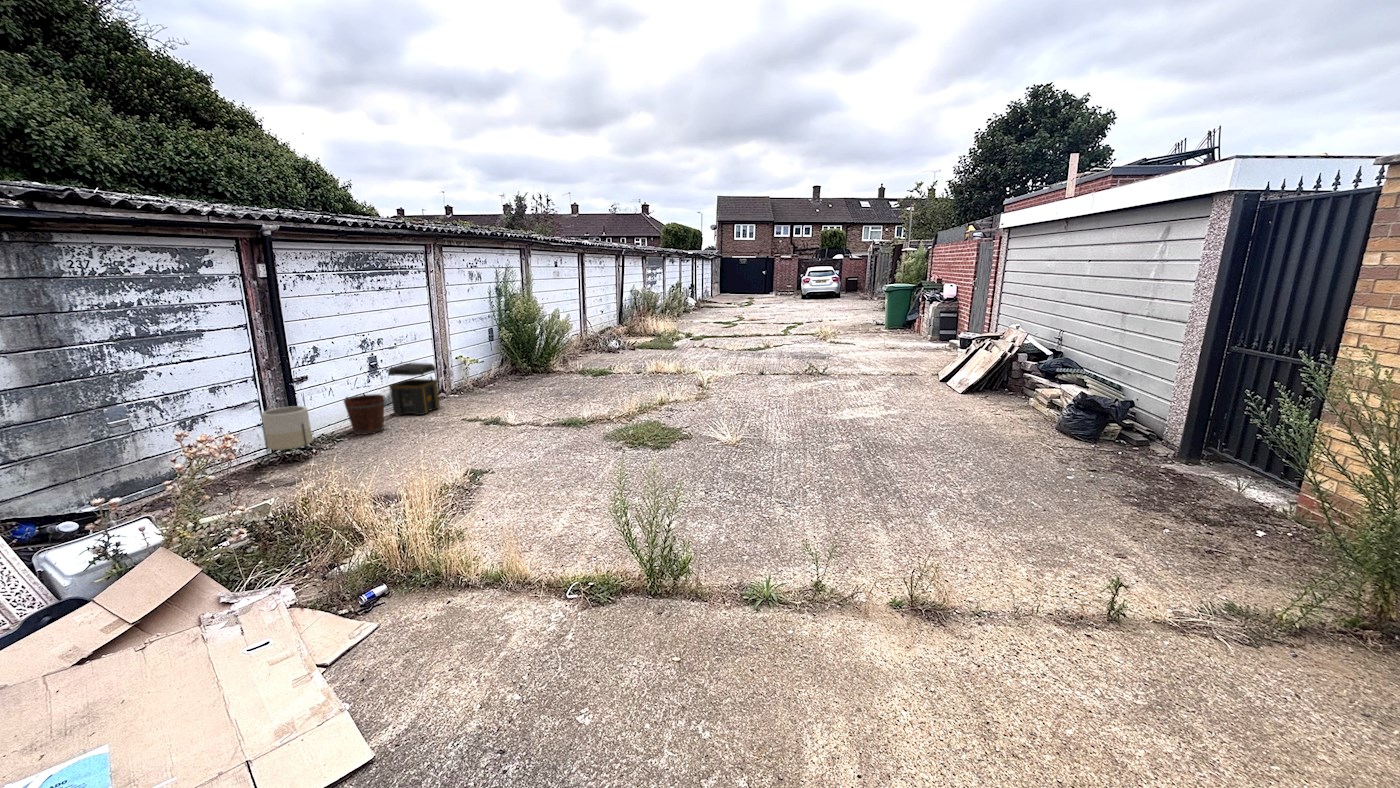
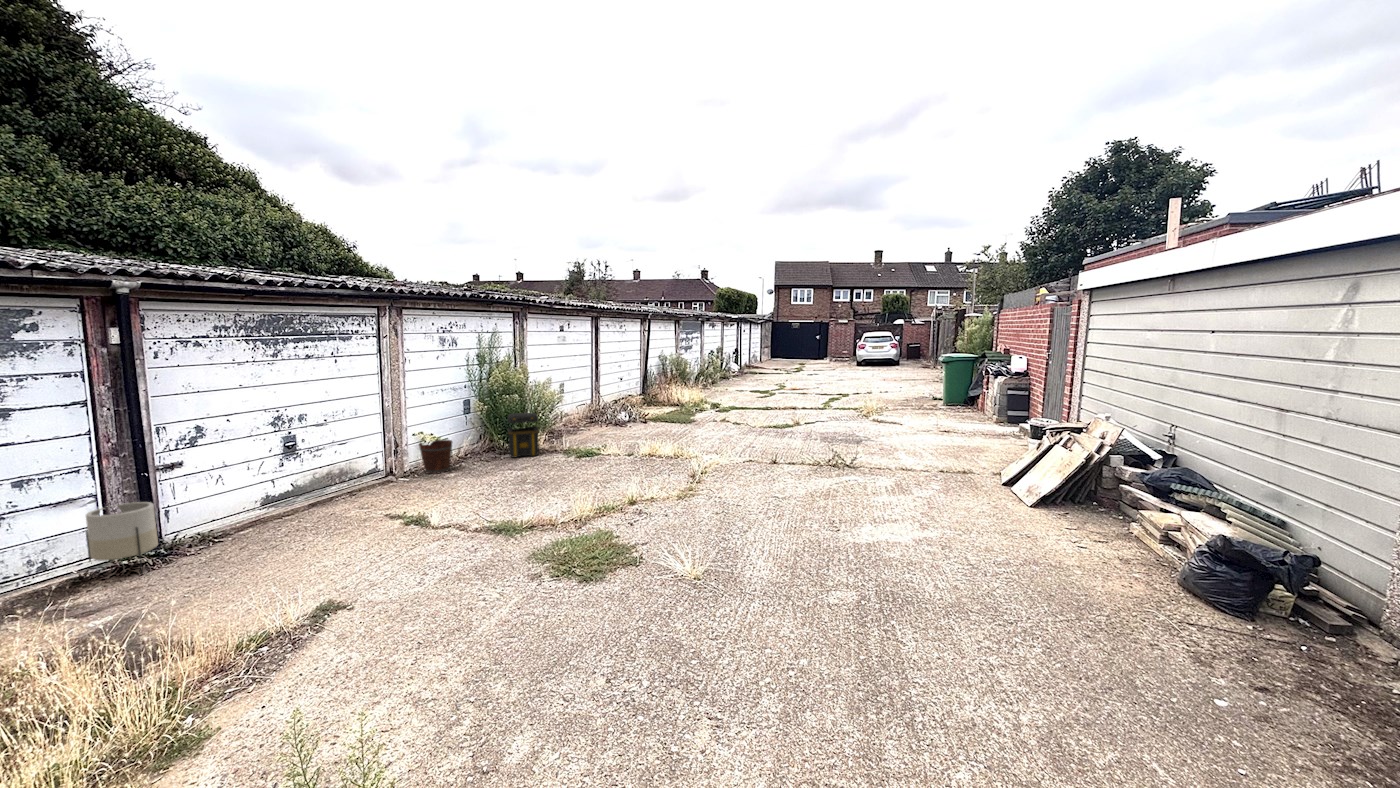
toolbox: present [388,363,440,415] -> present [508,413,539,457]
bucket: present [344,394,384,435] -> present [419,440,452,474]

